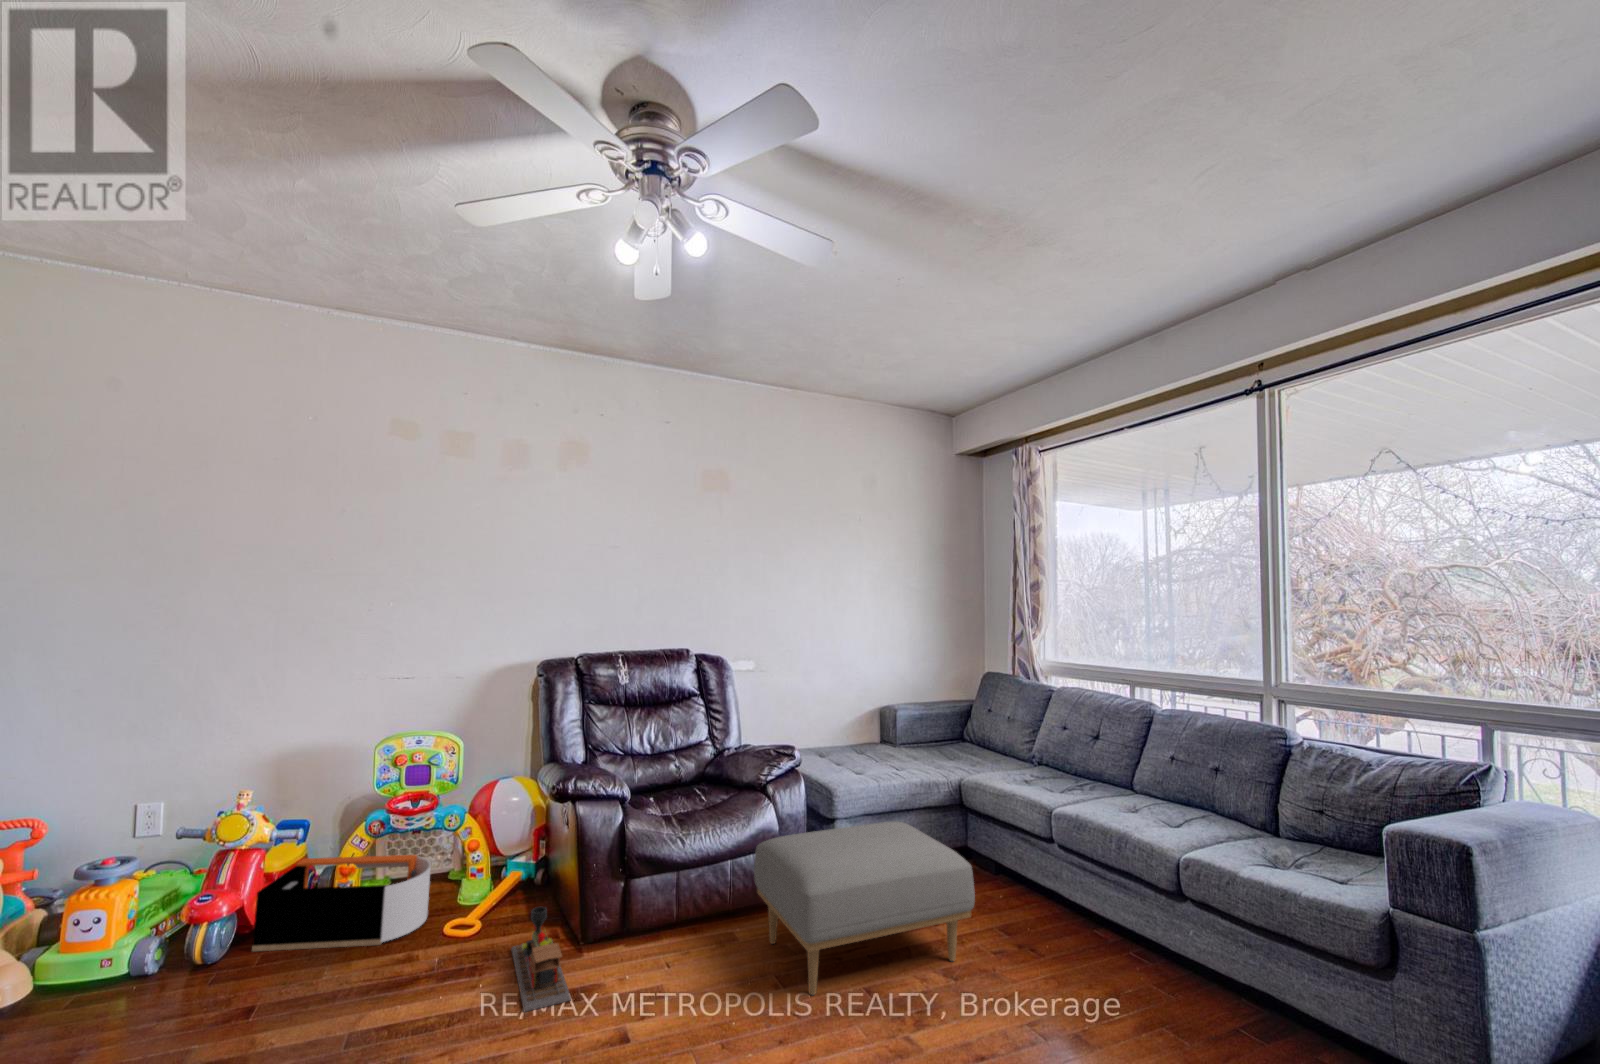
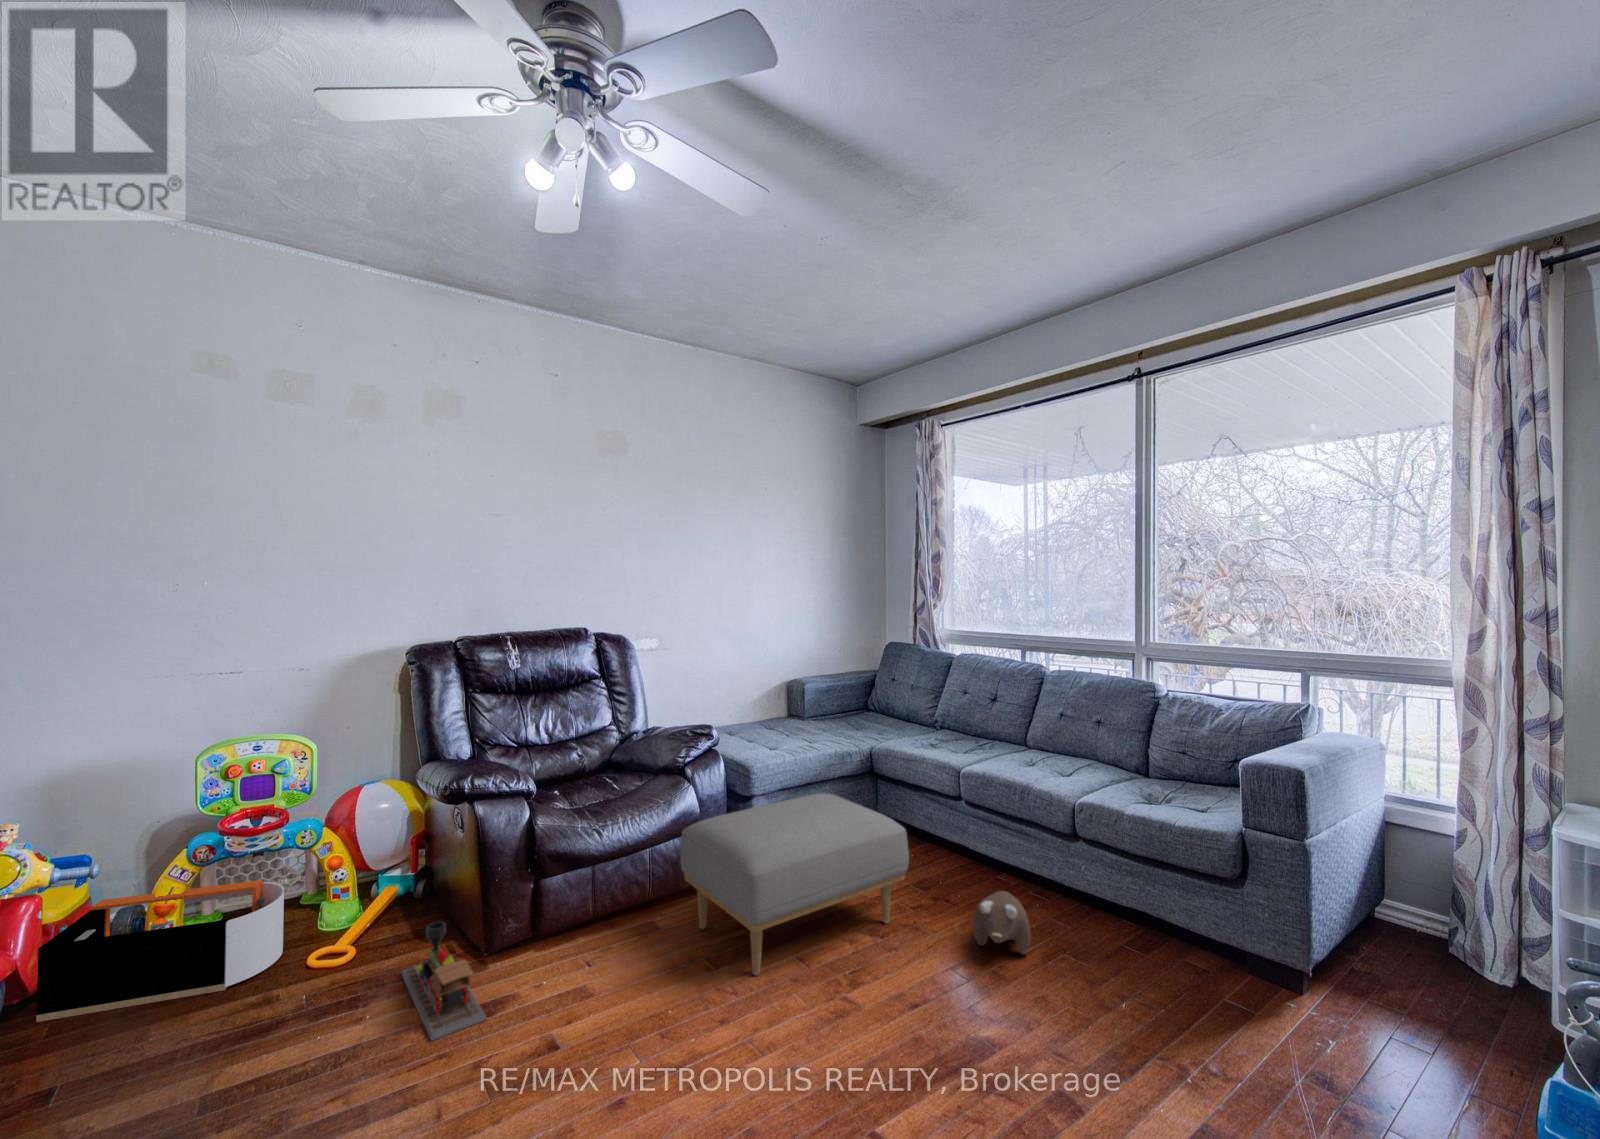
plush toy: none [1037,941,1098,1013] -> present [973,891,1031,954]

